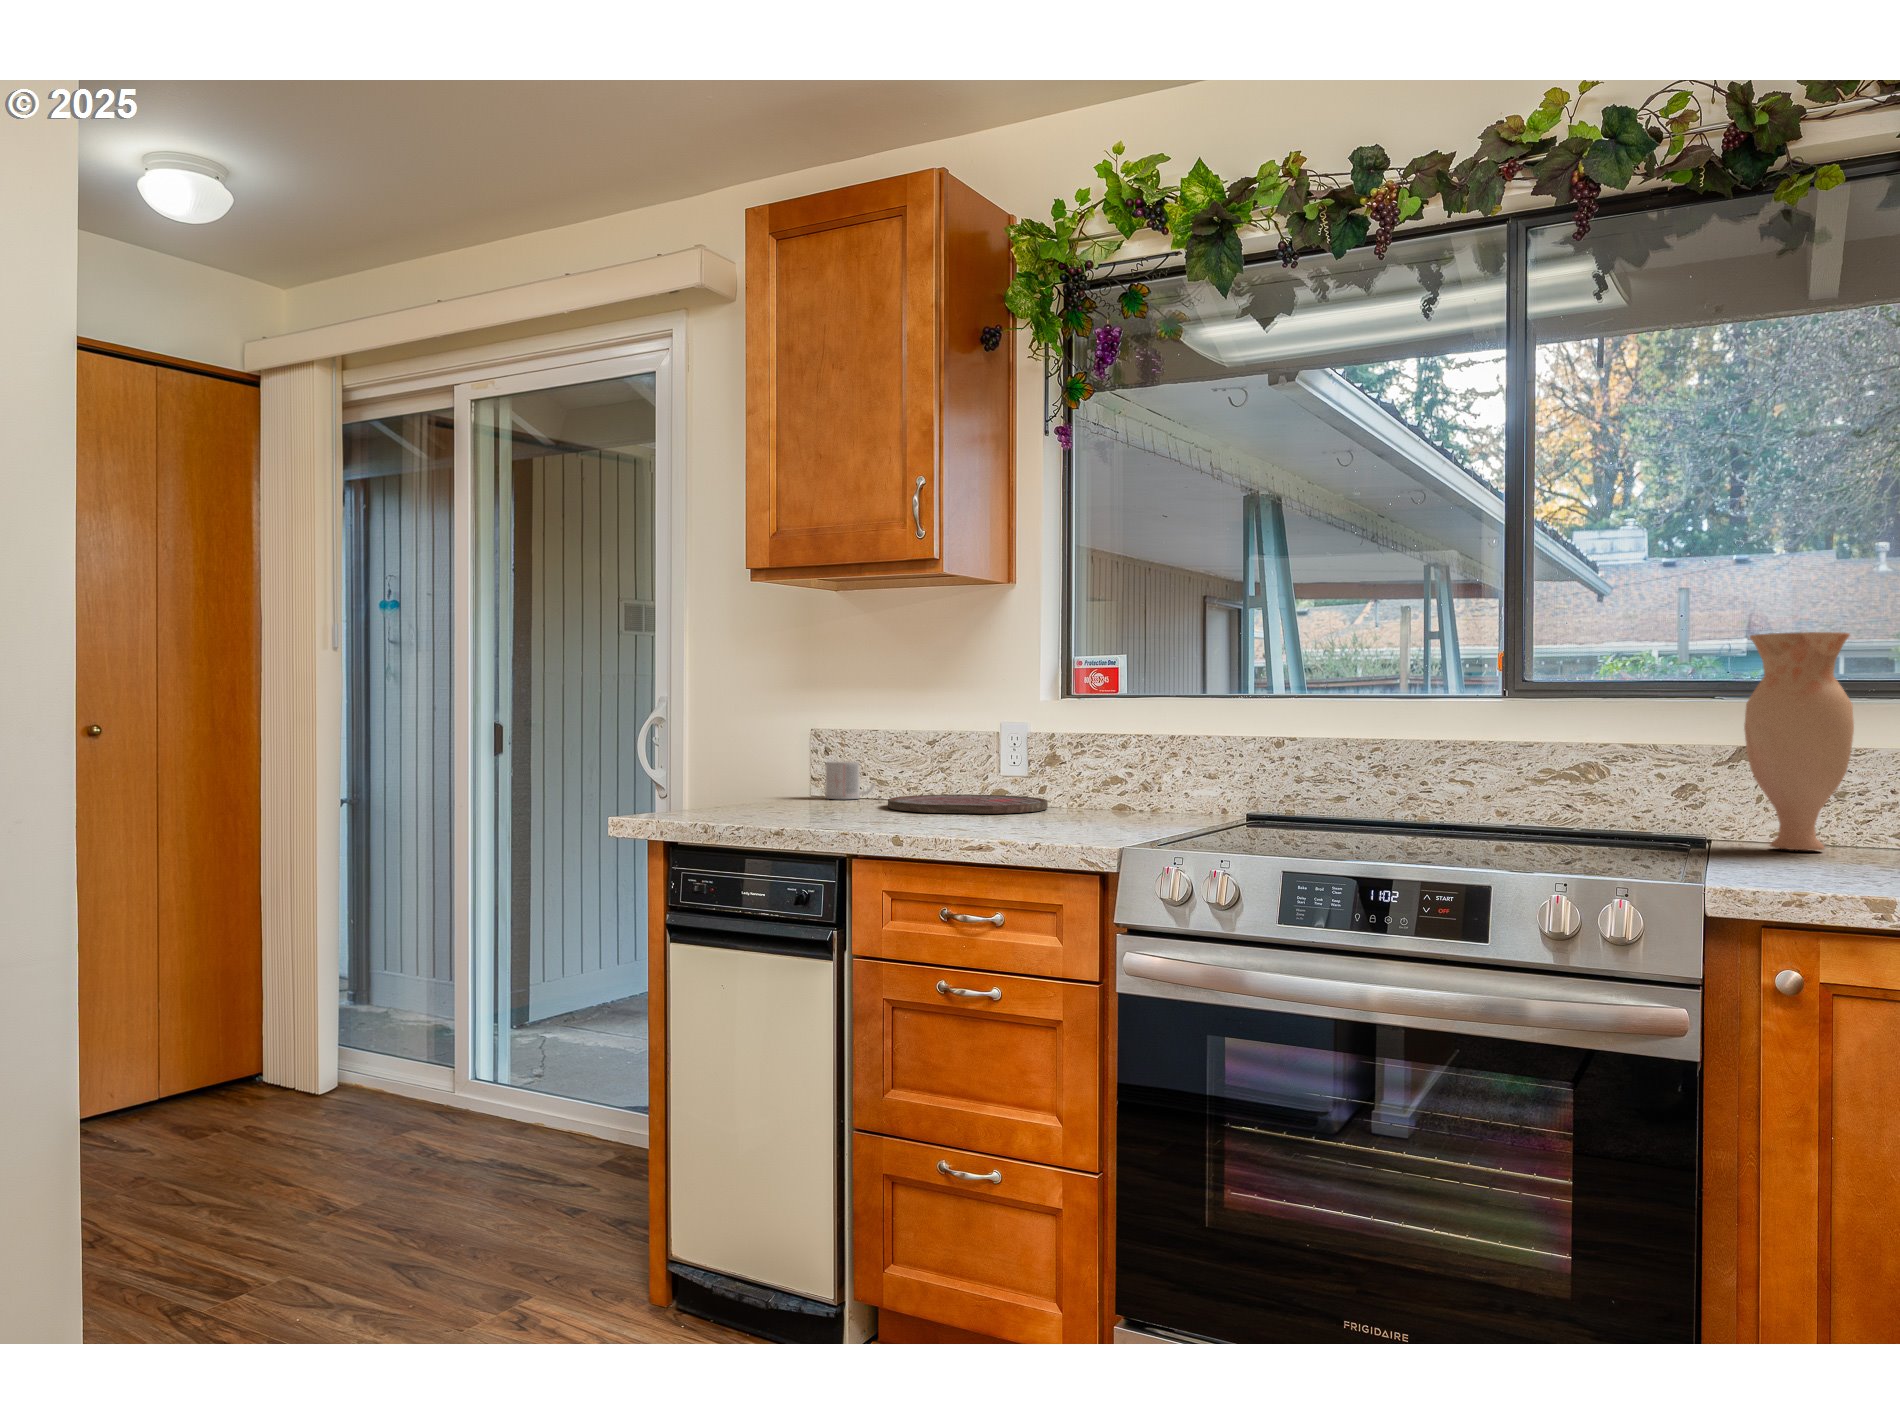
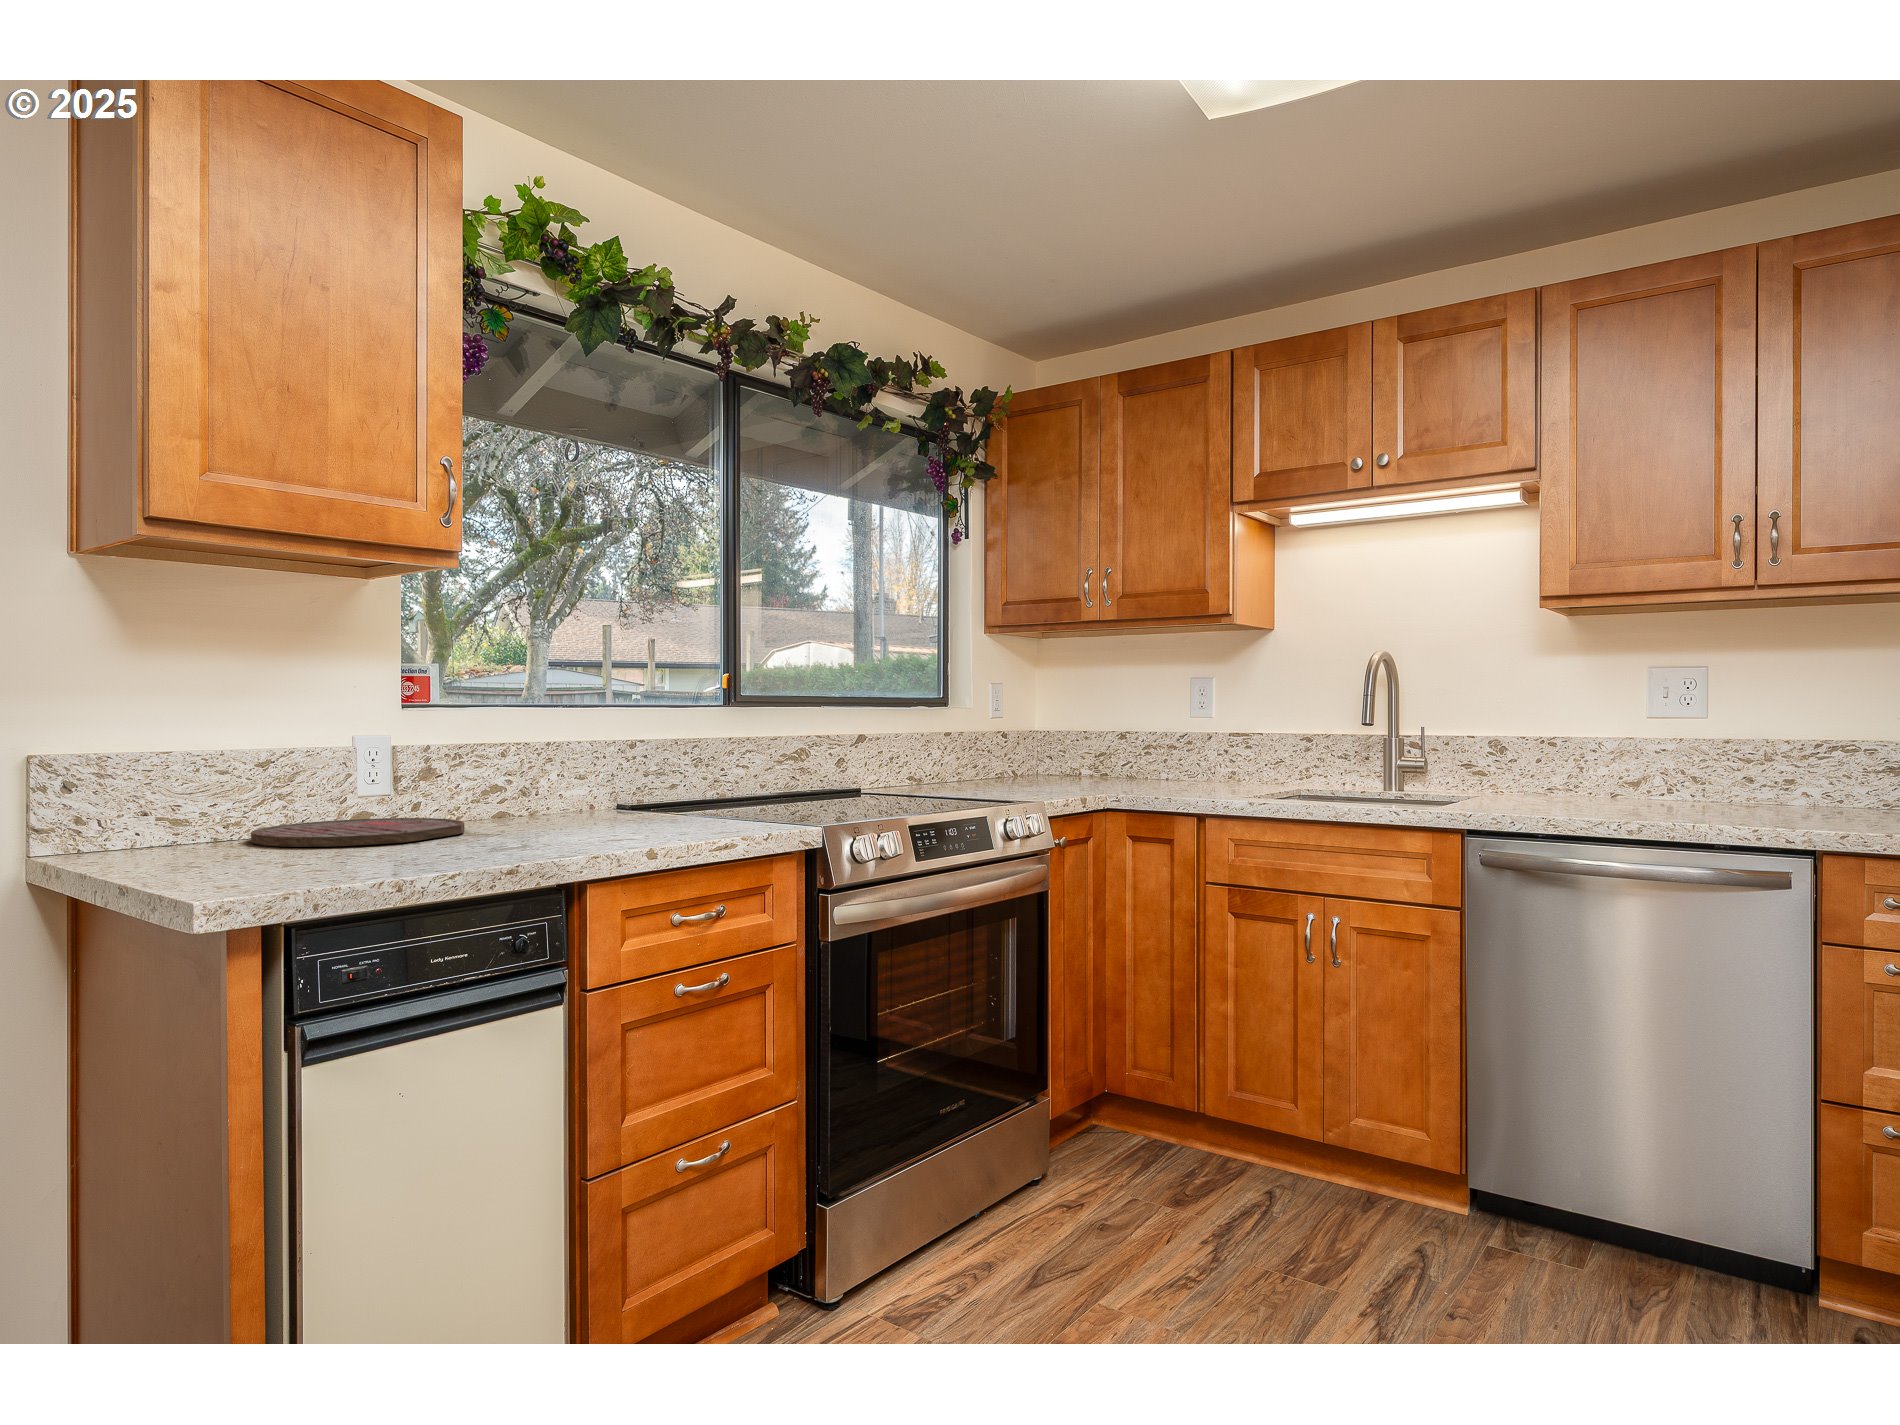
vase: present [1744,632,1854,850] -> none [864,672,914,791]
mug: present [825,761,875,799] -> none [72,798,147,856]

